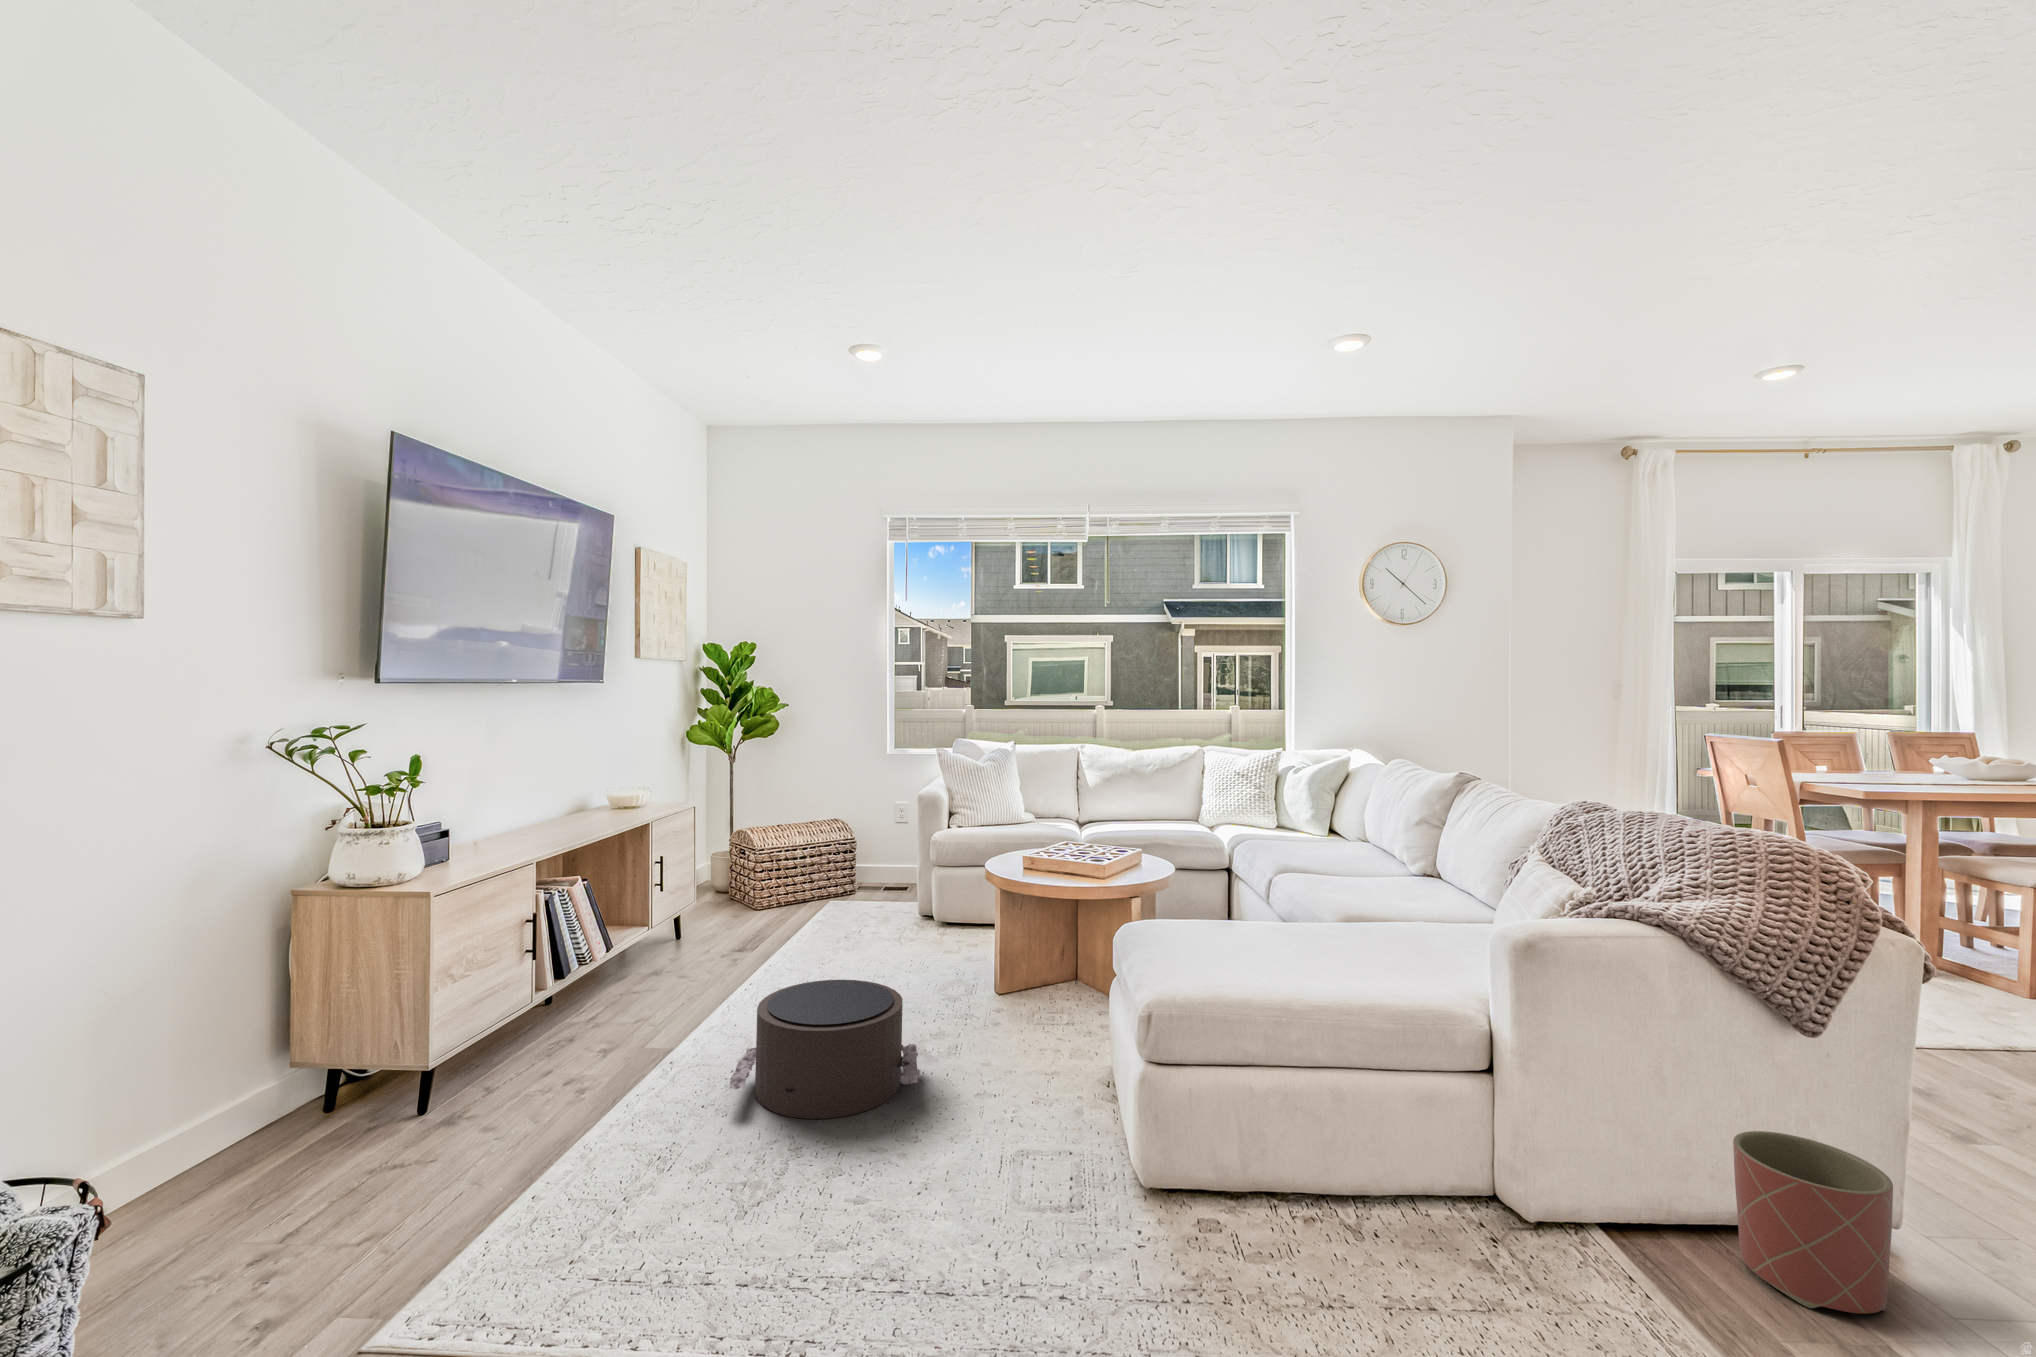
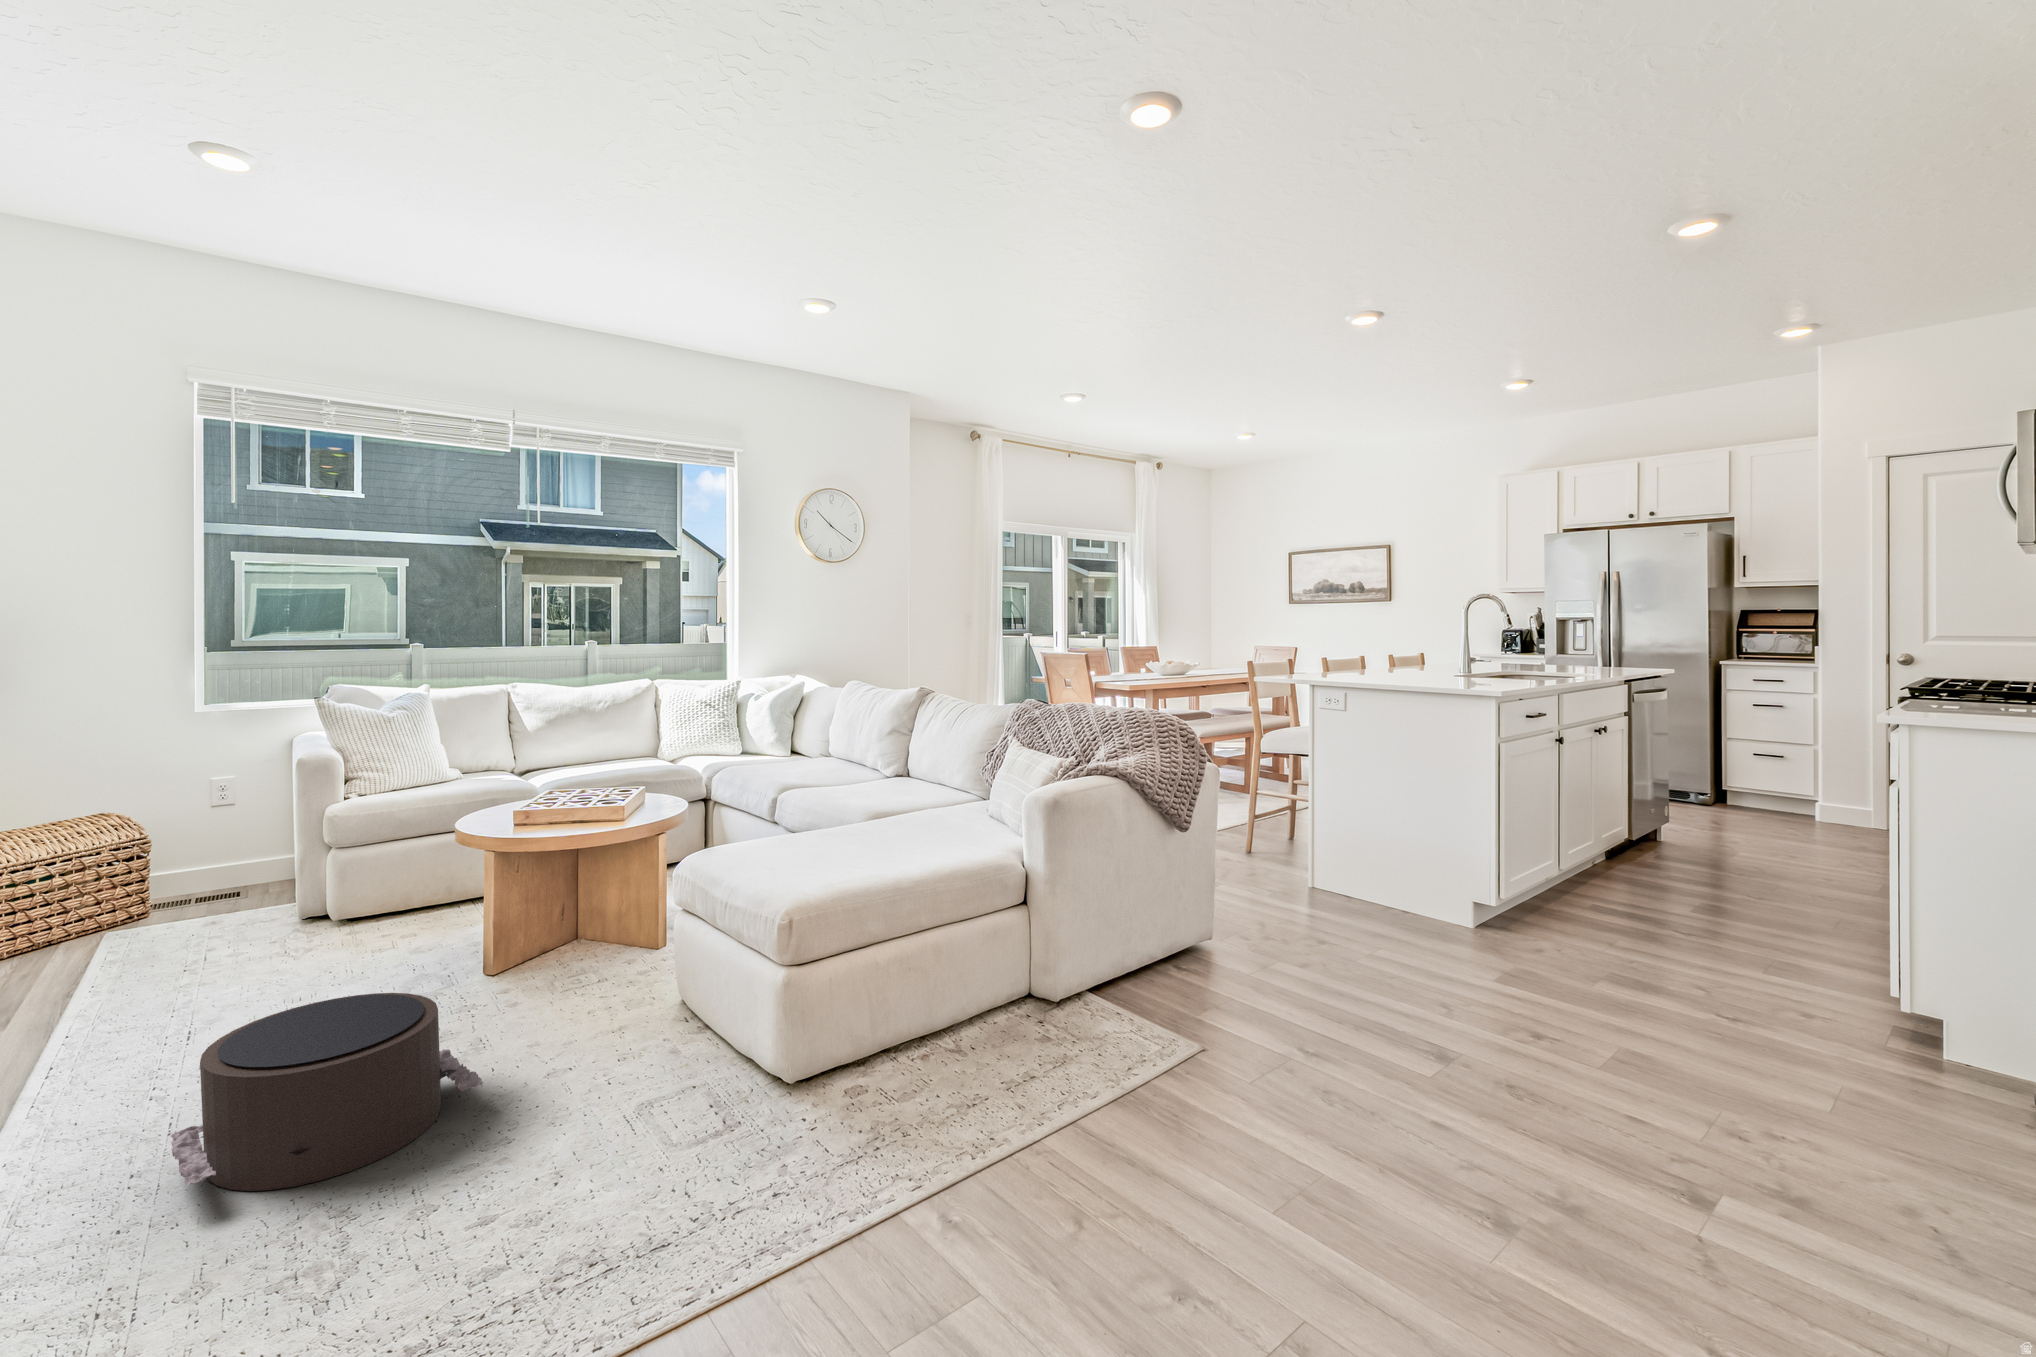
planter: present [1733,1131,1893,1314] -> none [1159,897,1233,995]

